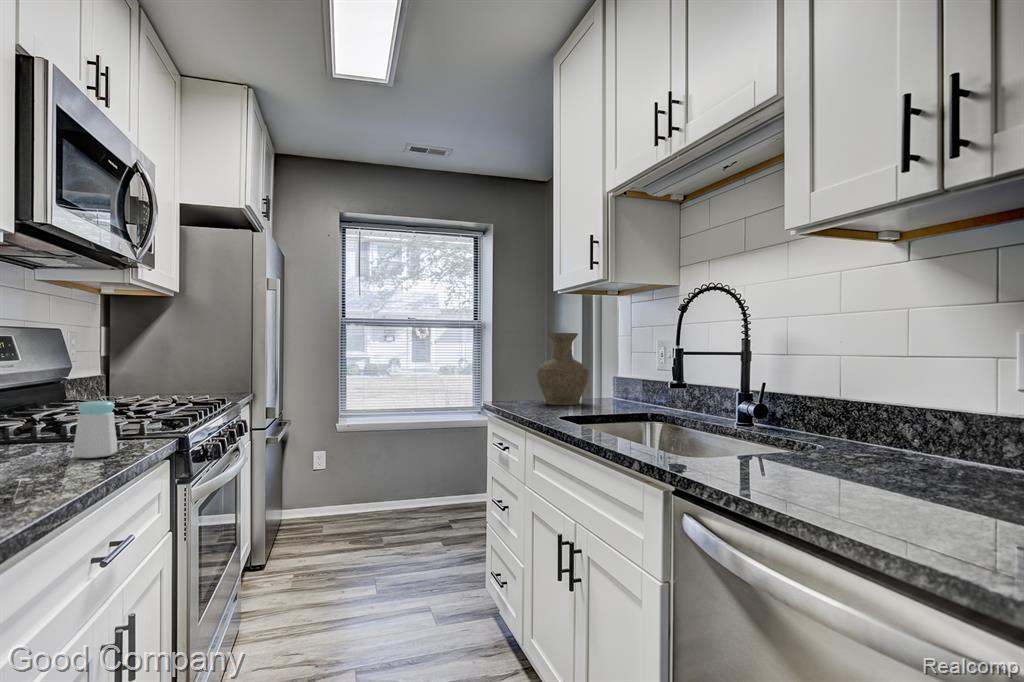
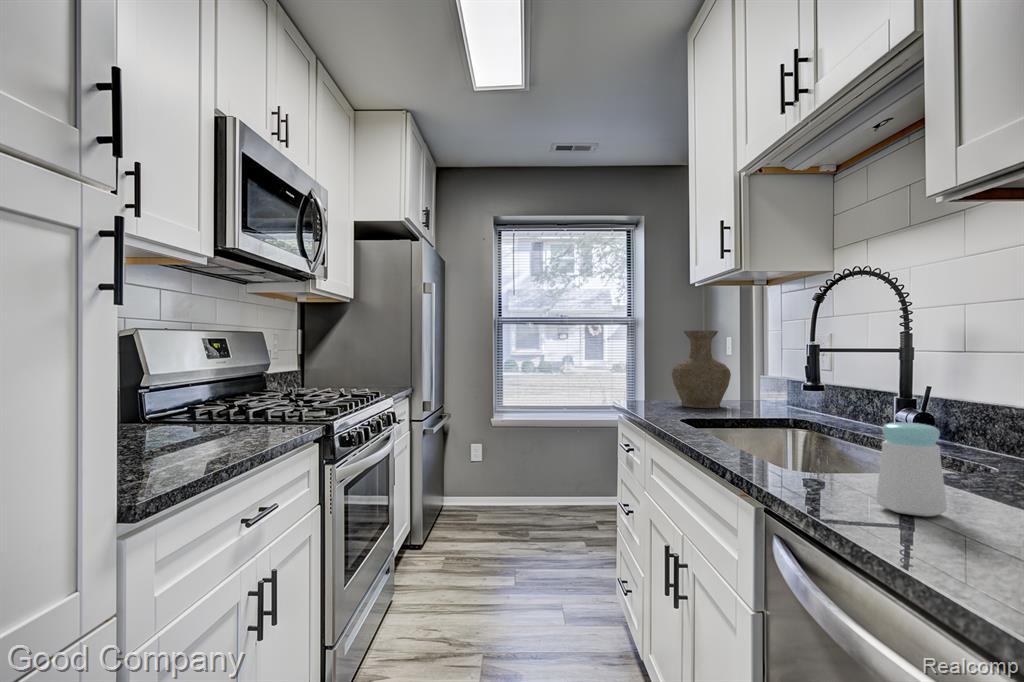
salt shaker: present [73,401,117,458] -> present [877,422,947,517]

